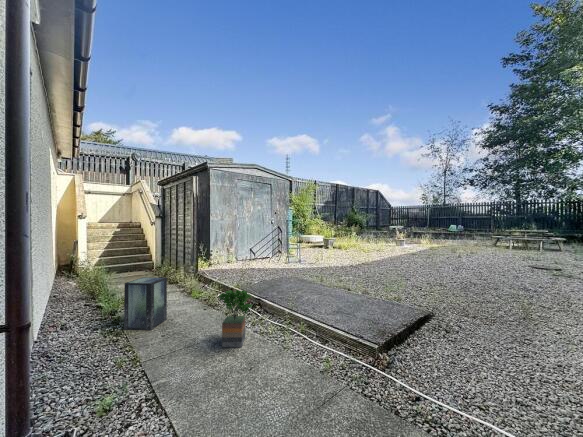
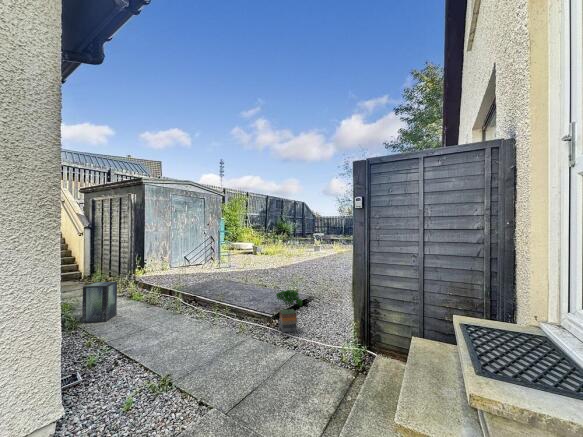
potted tree: present [219,290,252,347] -> present [276,290,302,332]

